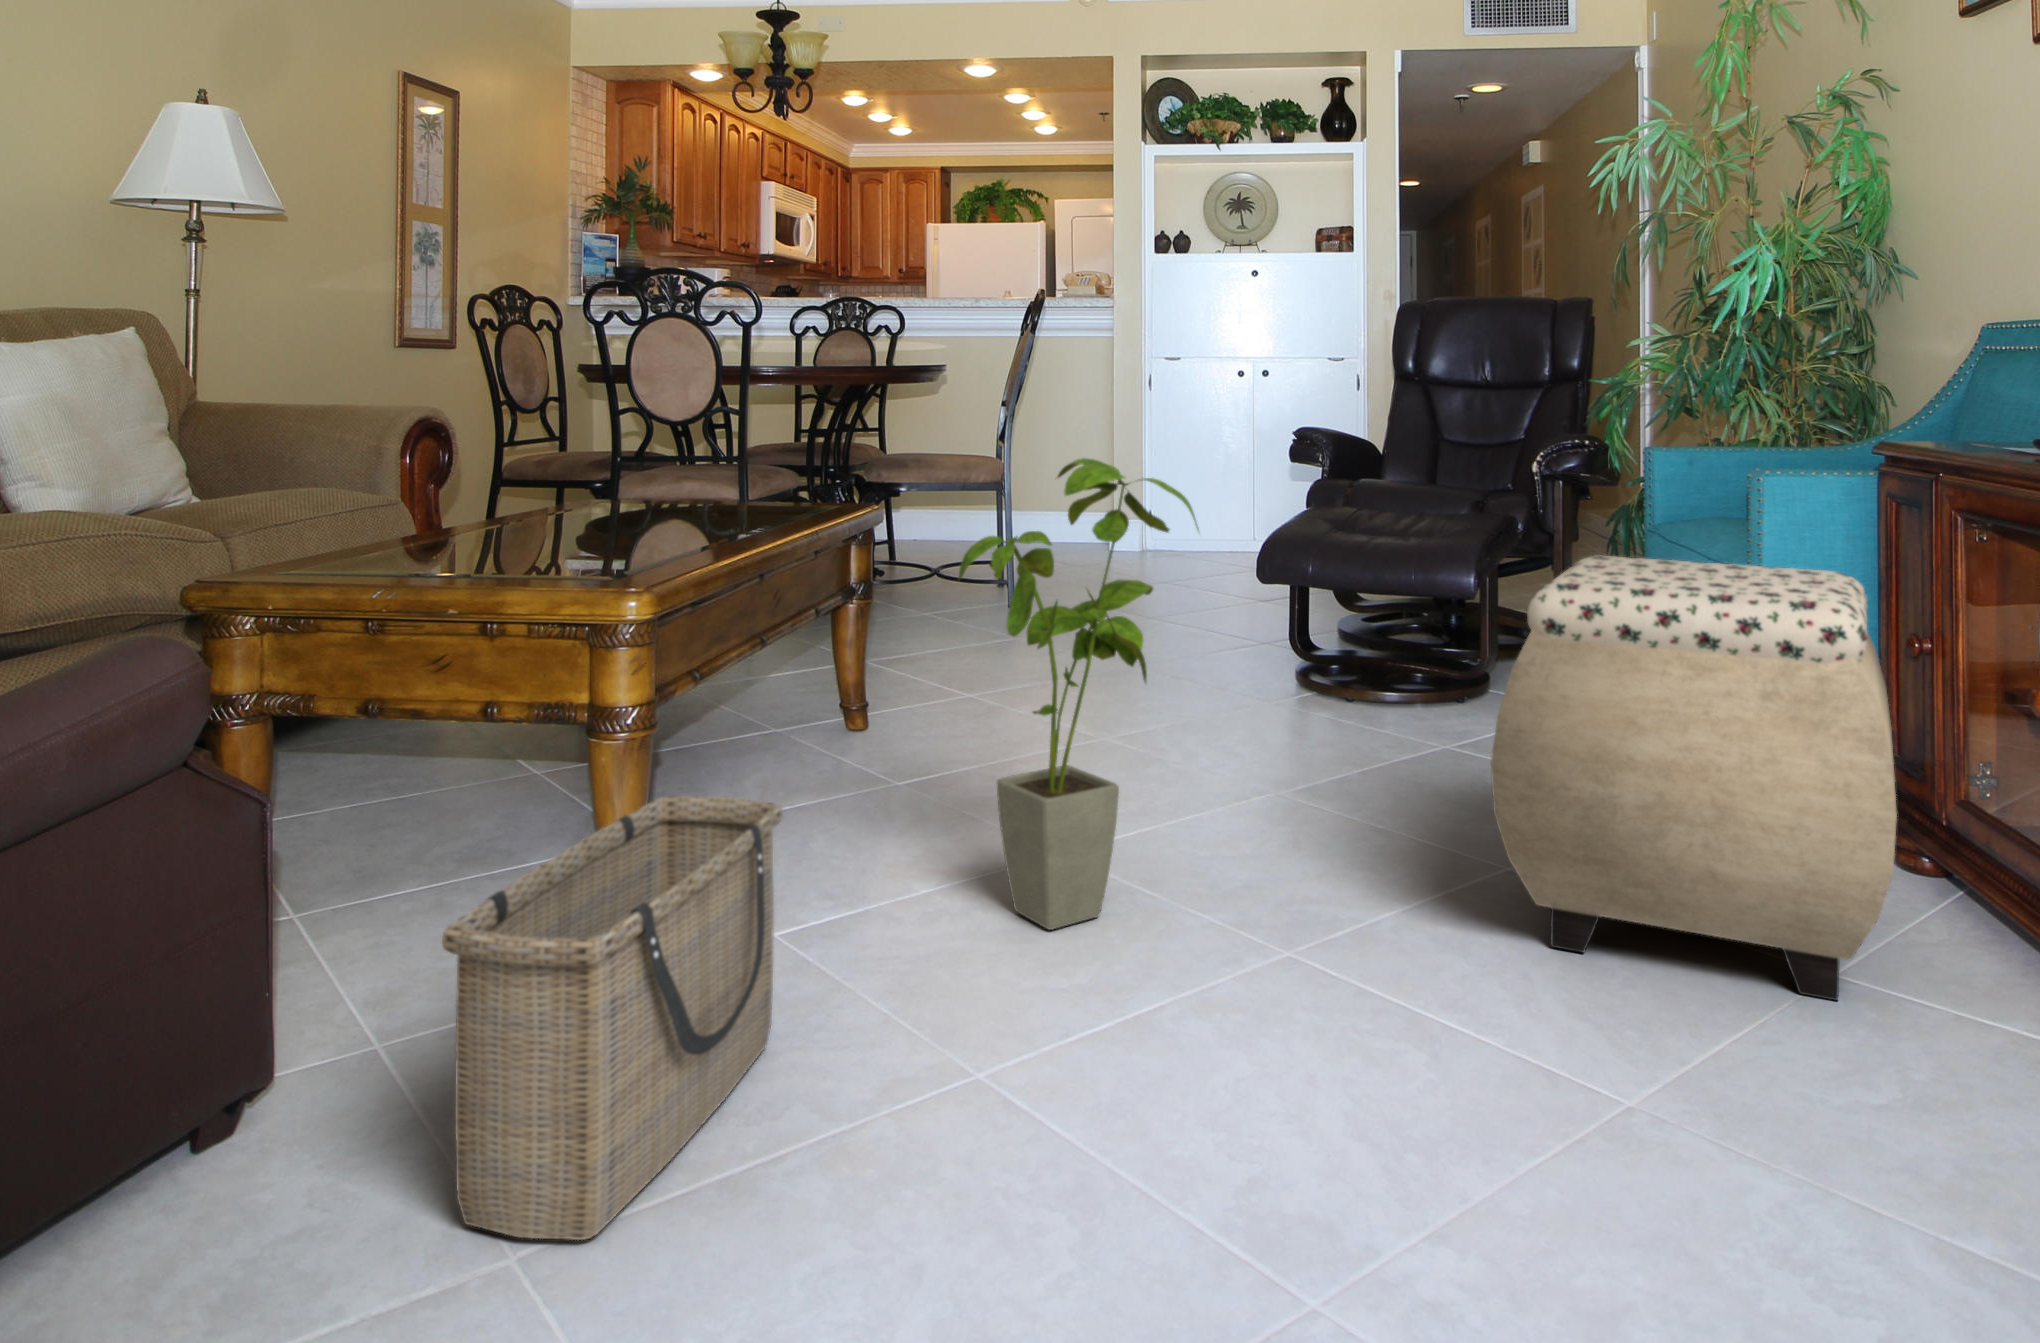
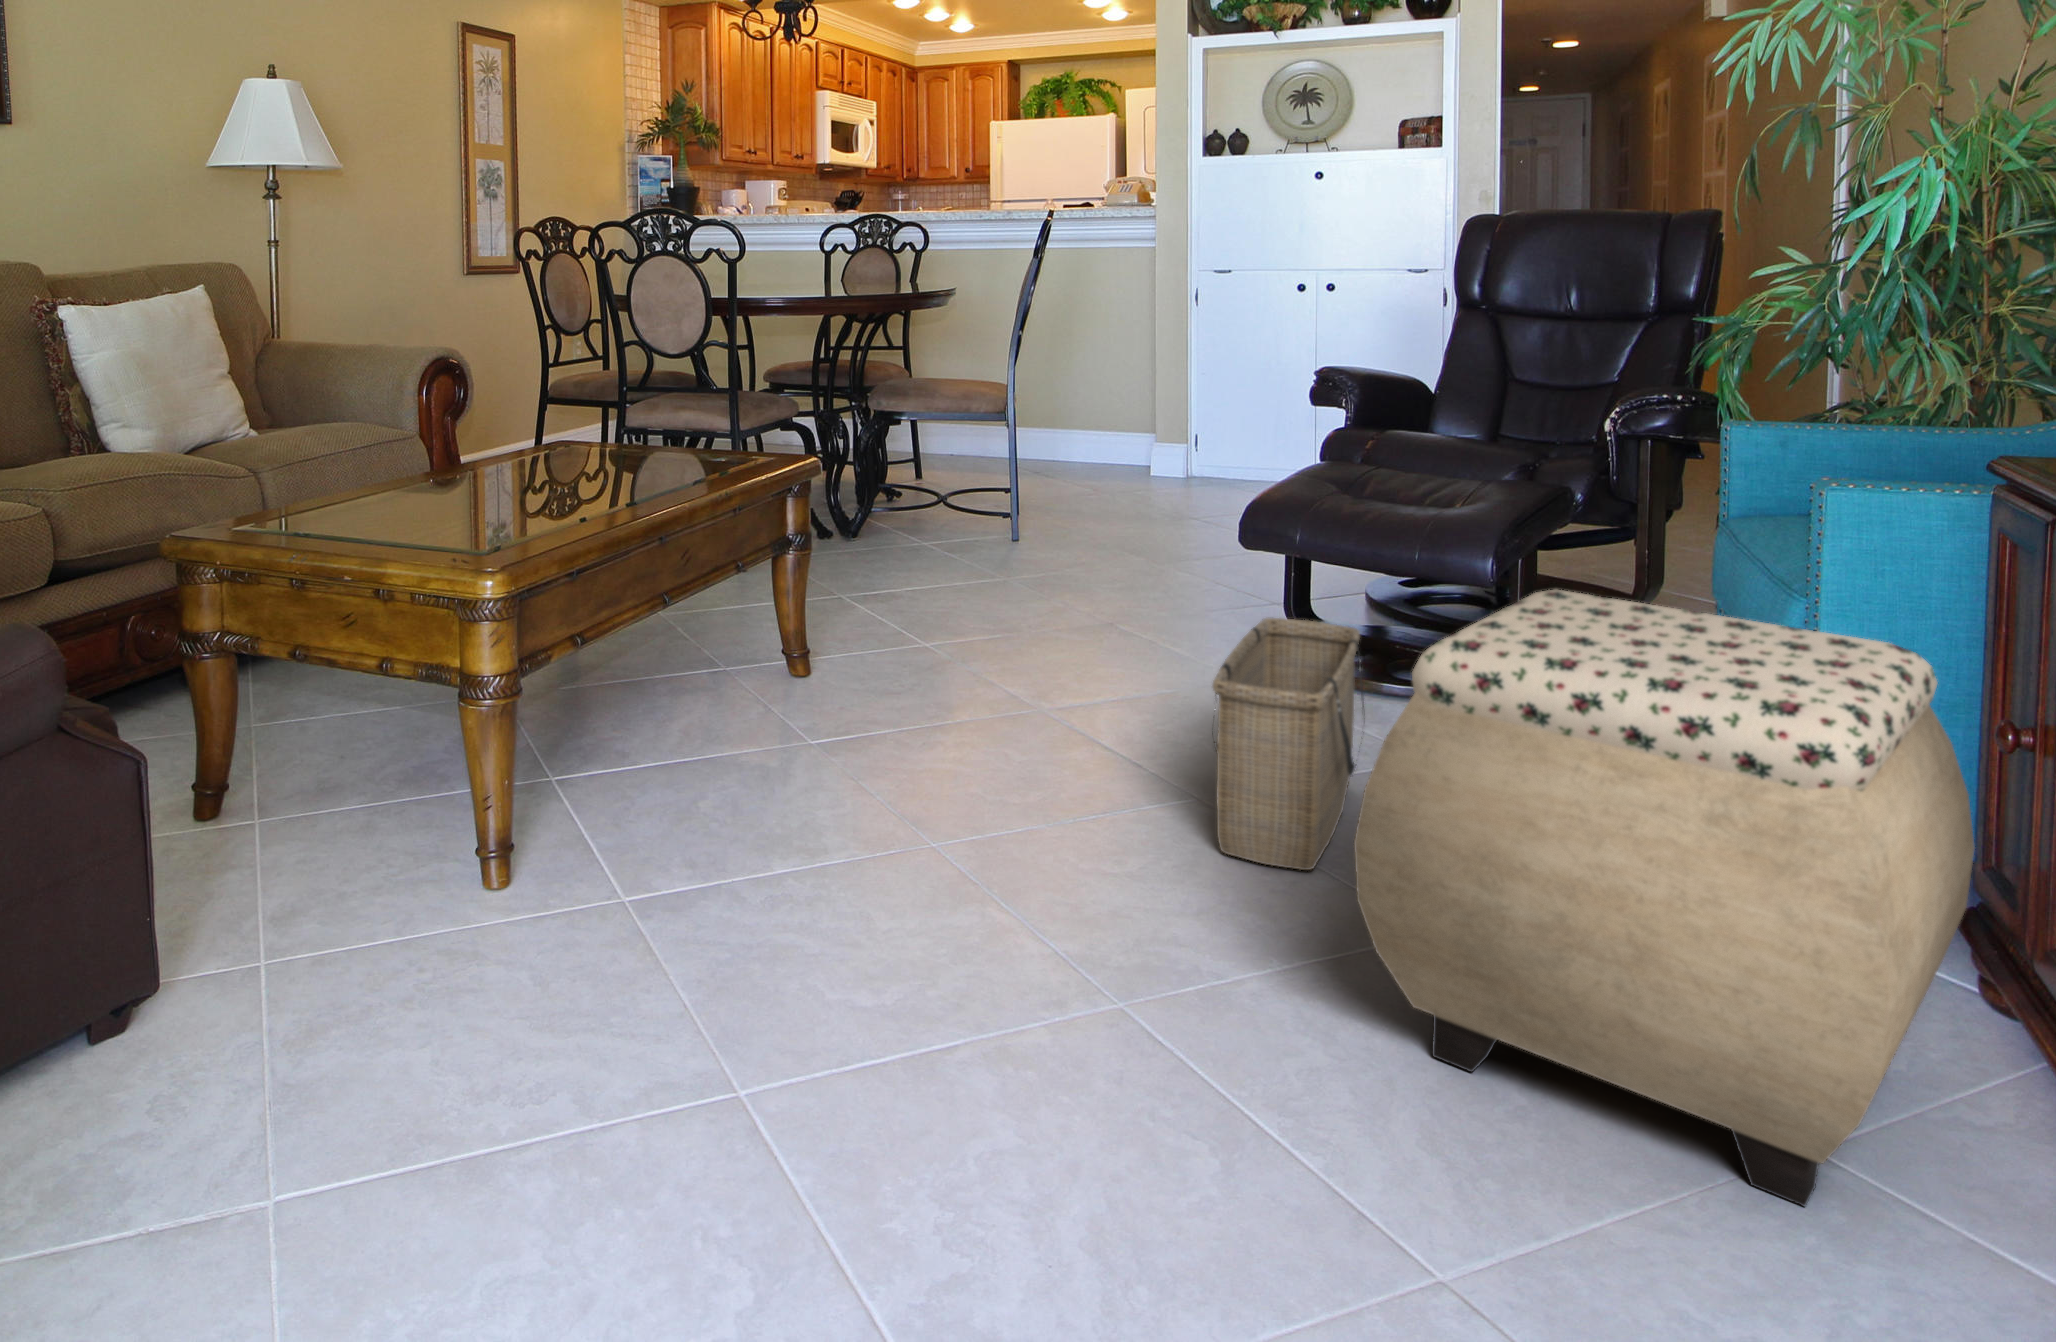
house plant: present [959,458,1198,930] -> none [779,461,1024,941]
basket: present [442,796,783,1240] -> present [1212,618,1365,870]

